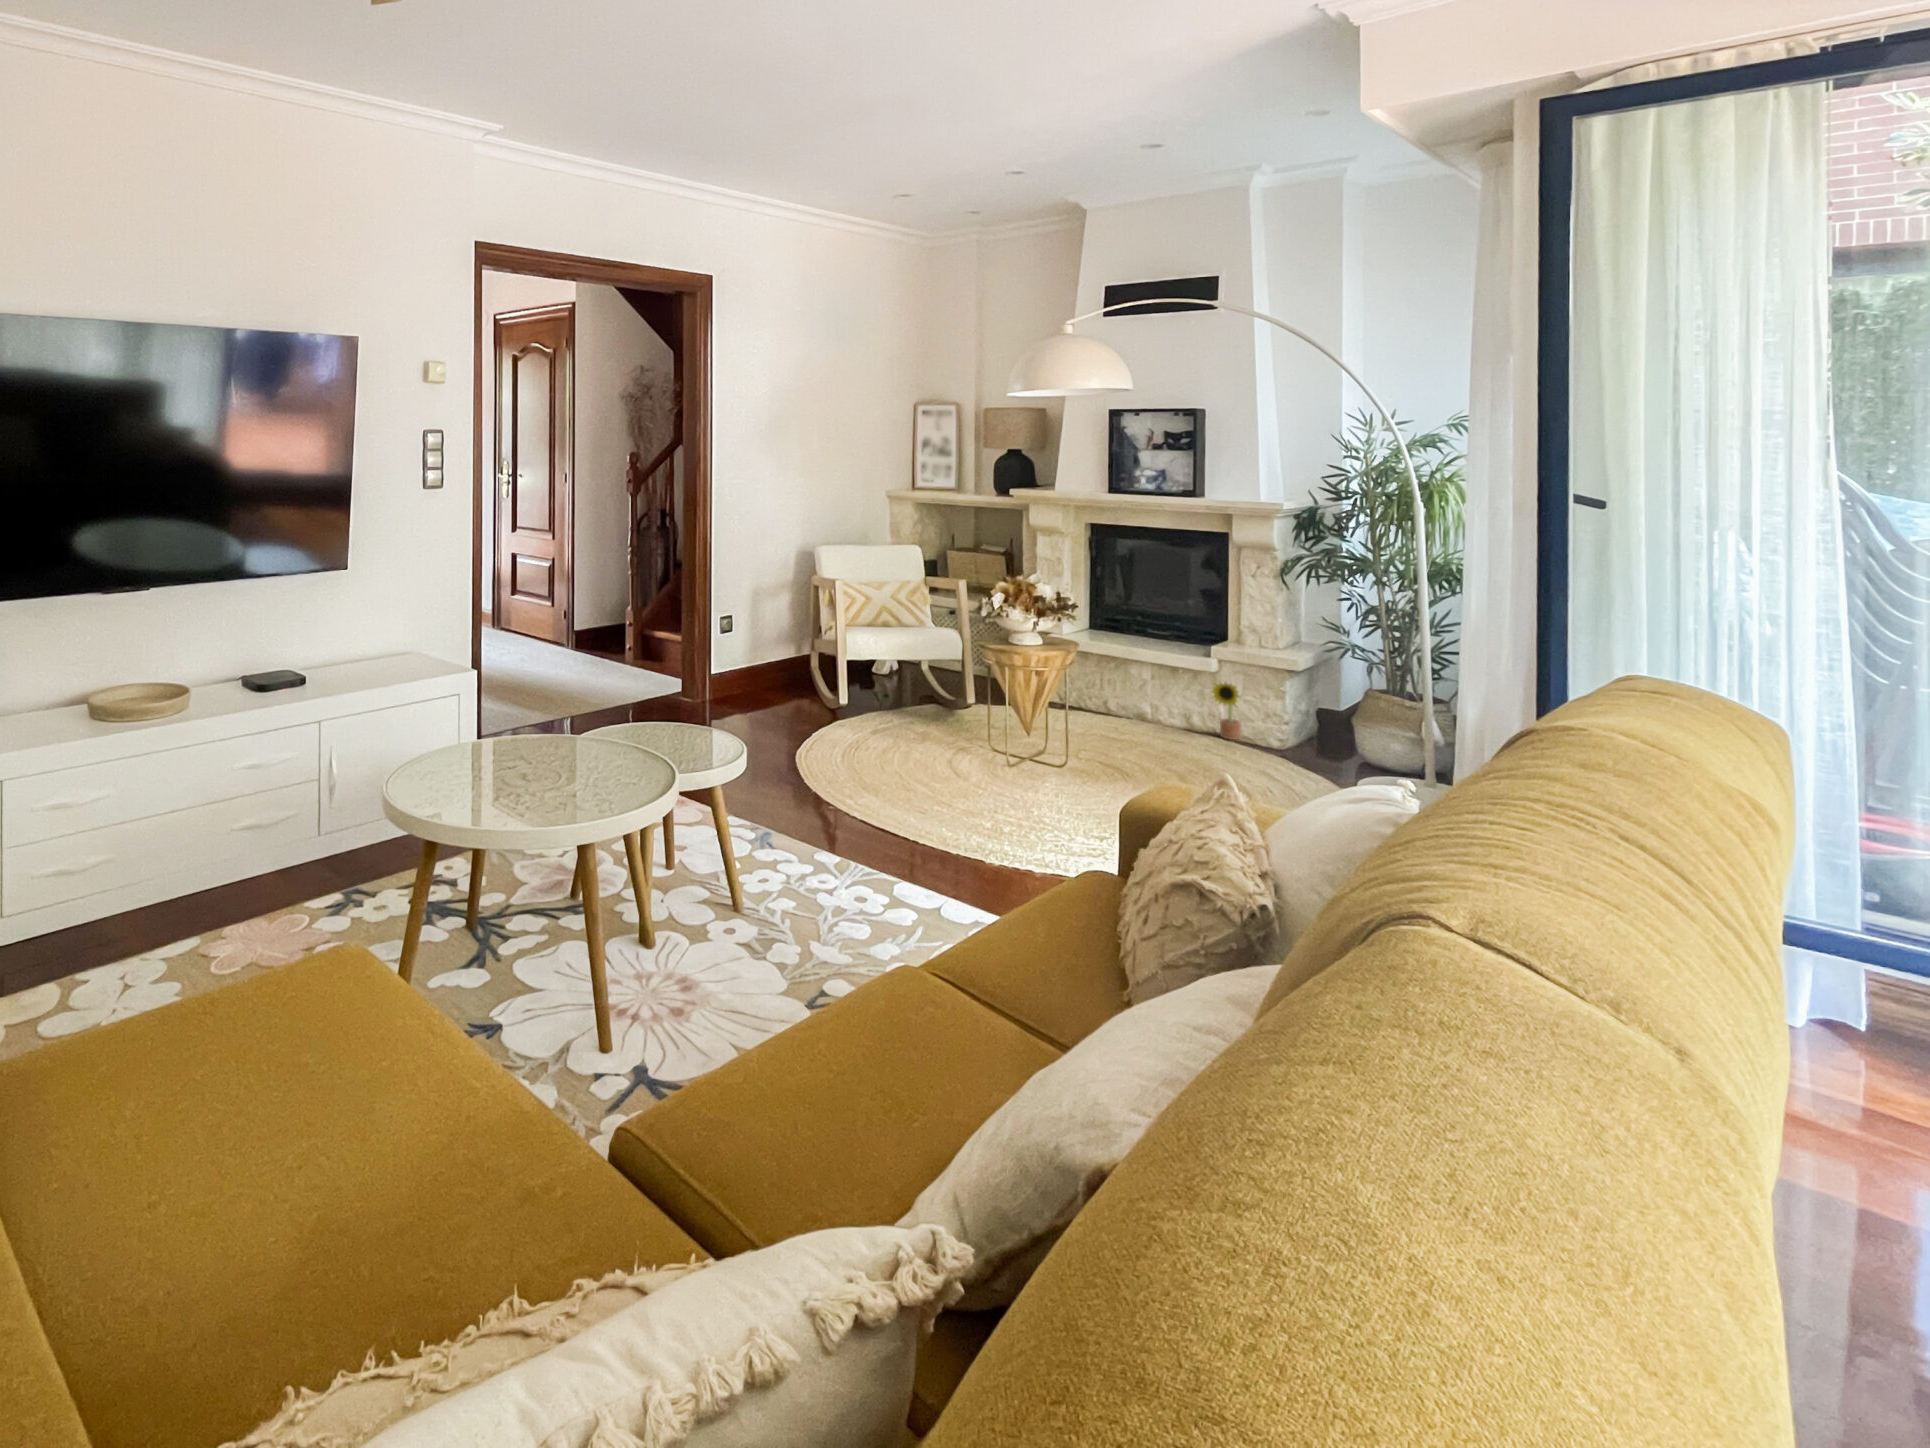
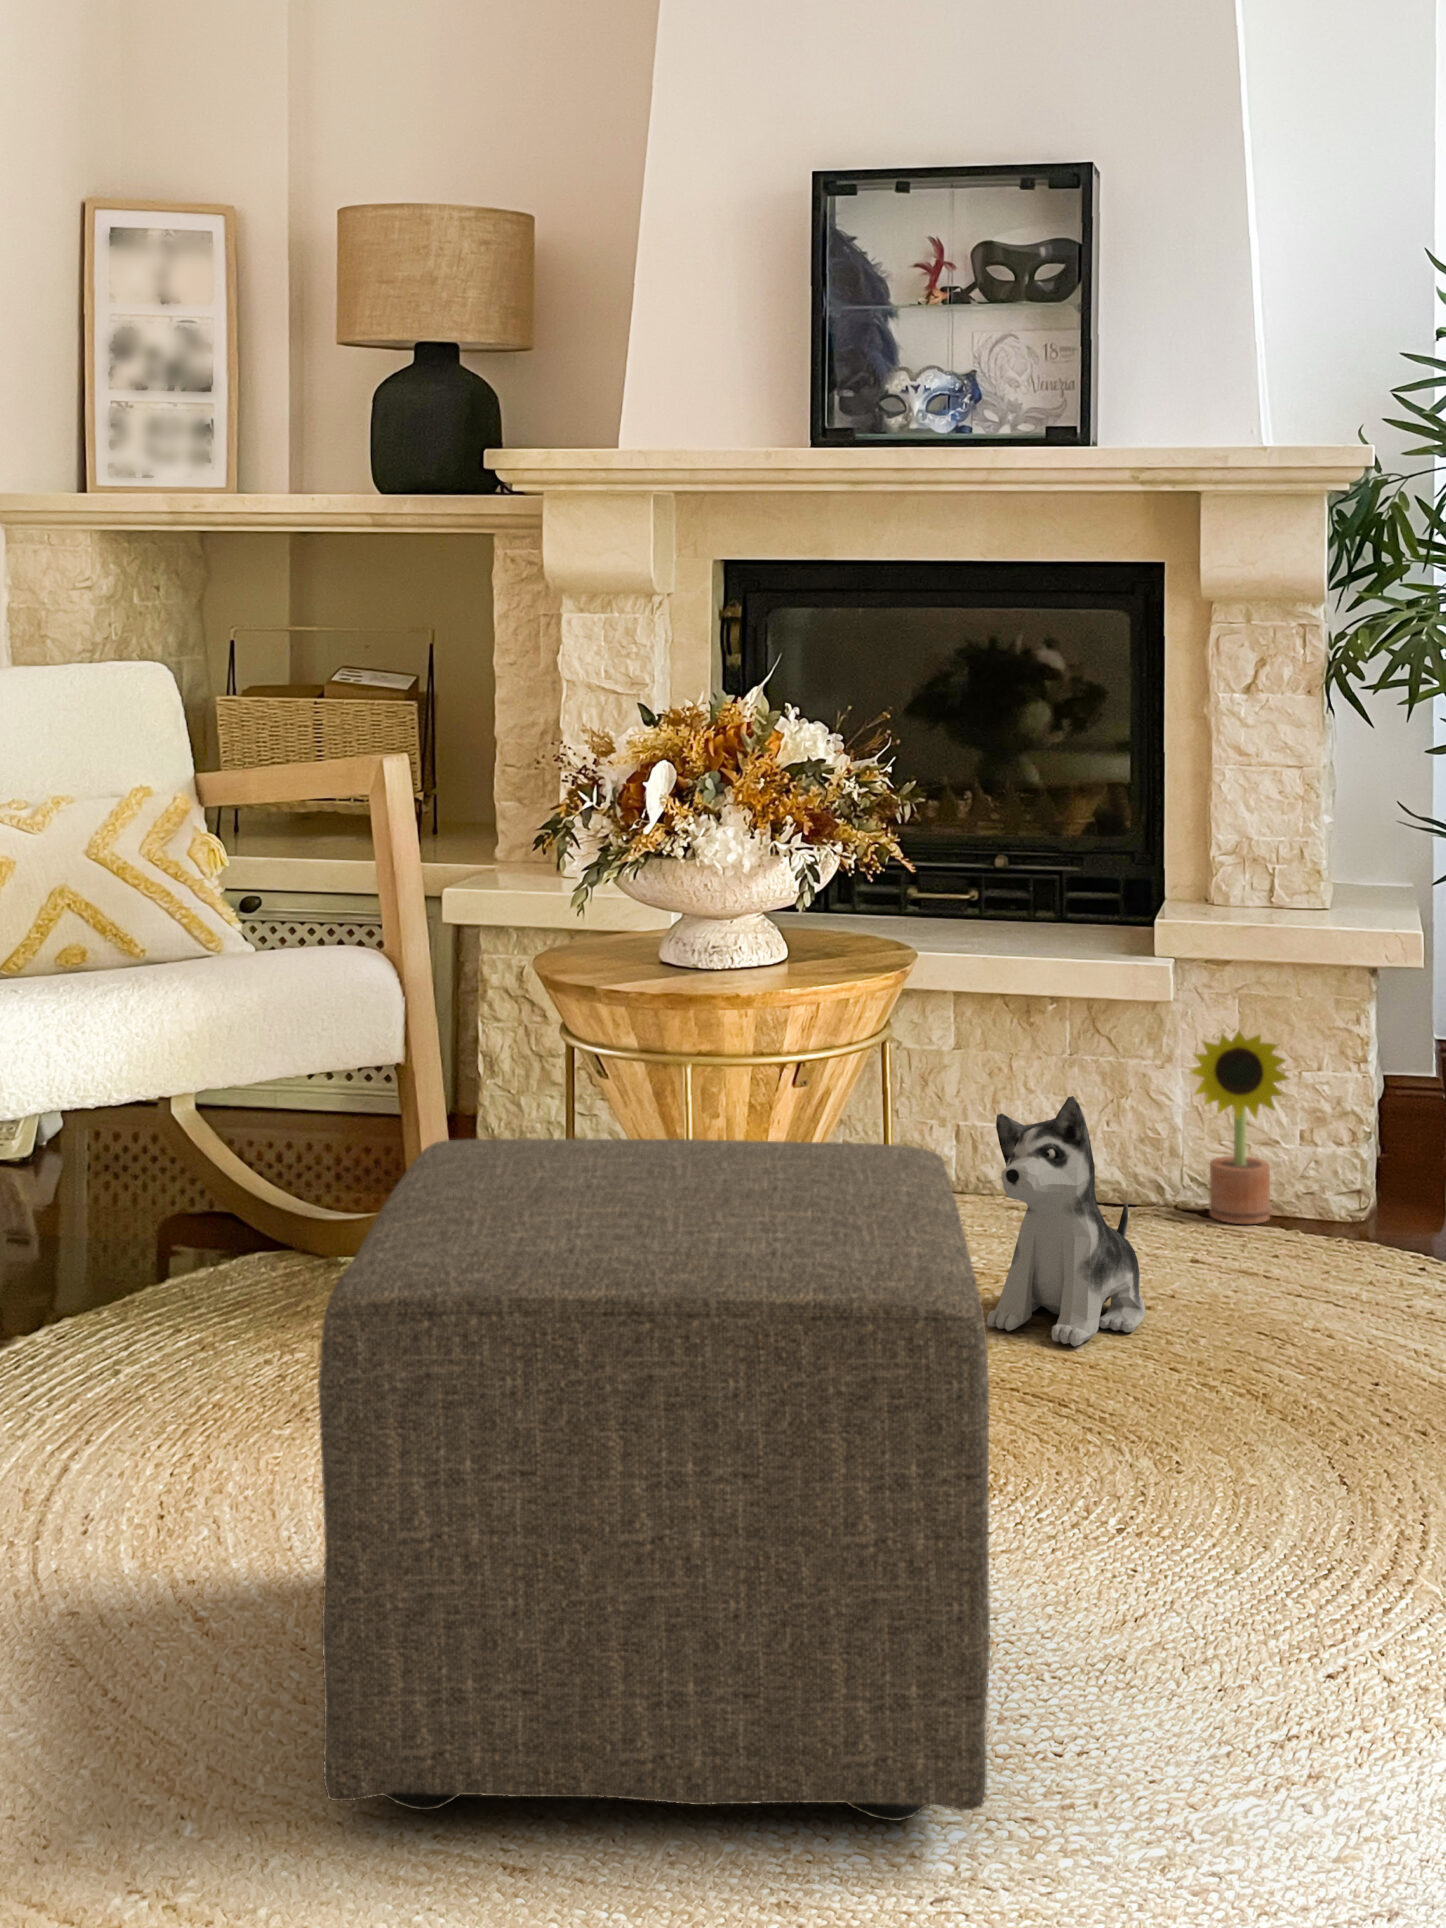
ottoman: none [886,681,1044,823] -> present [318,1139,990,1821]
plush toy: none [1113,692,1167,758] -> present [987,1096,1146,1346]

